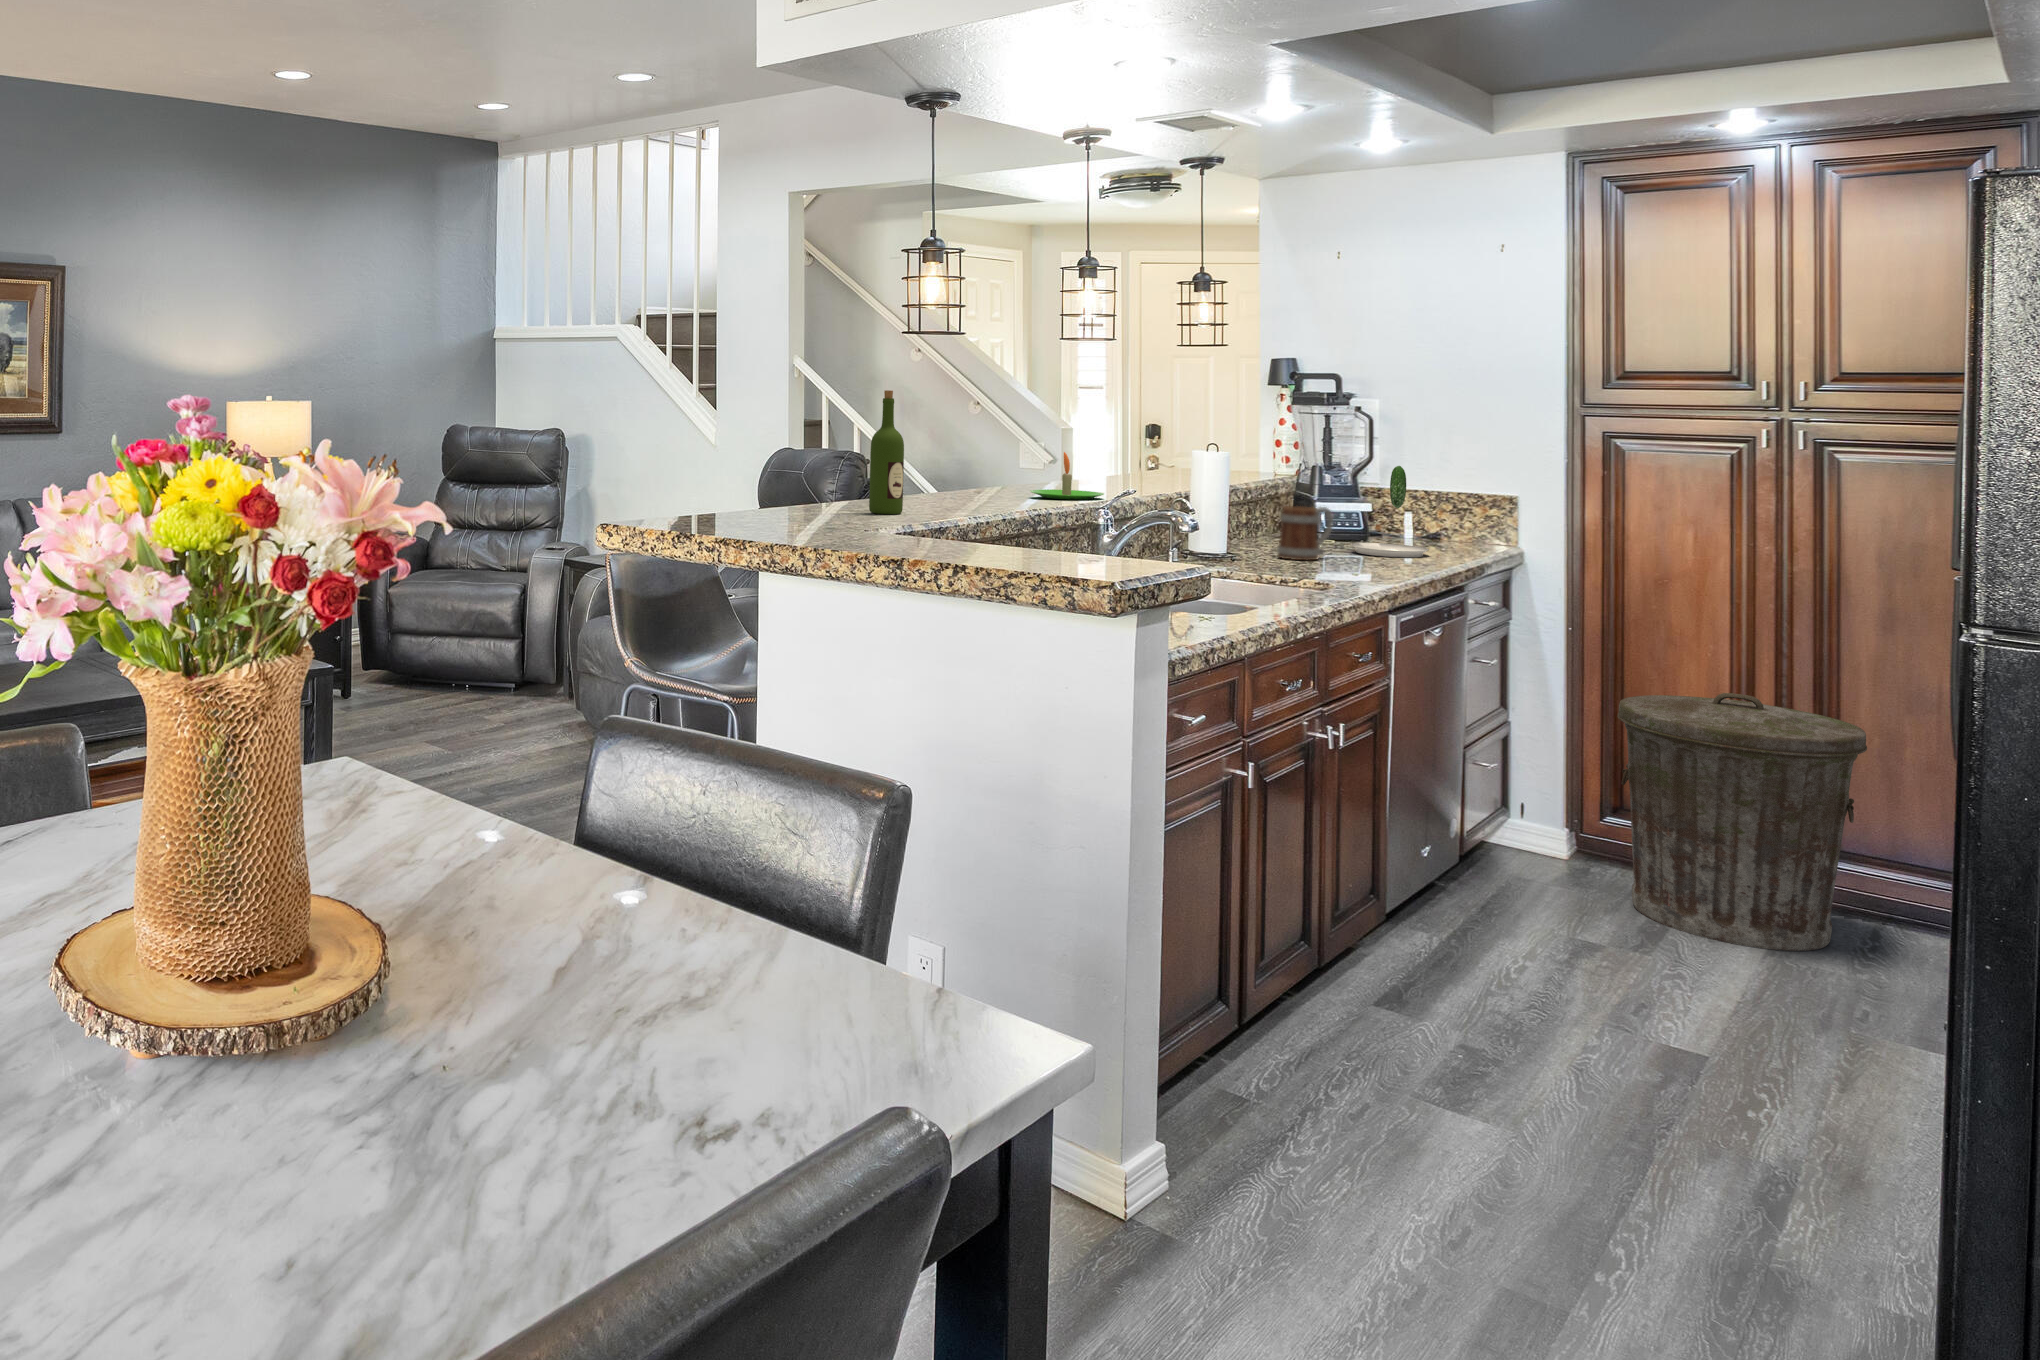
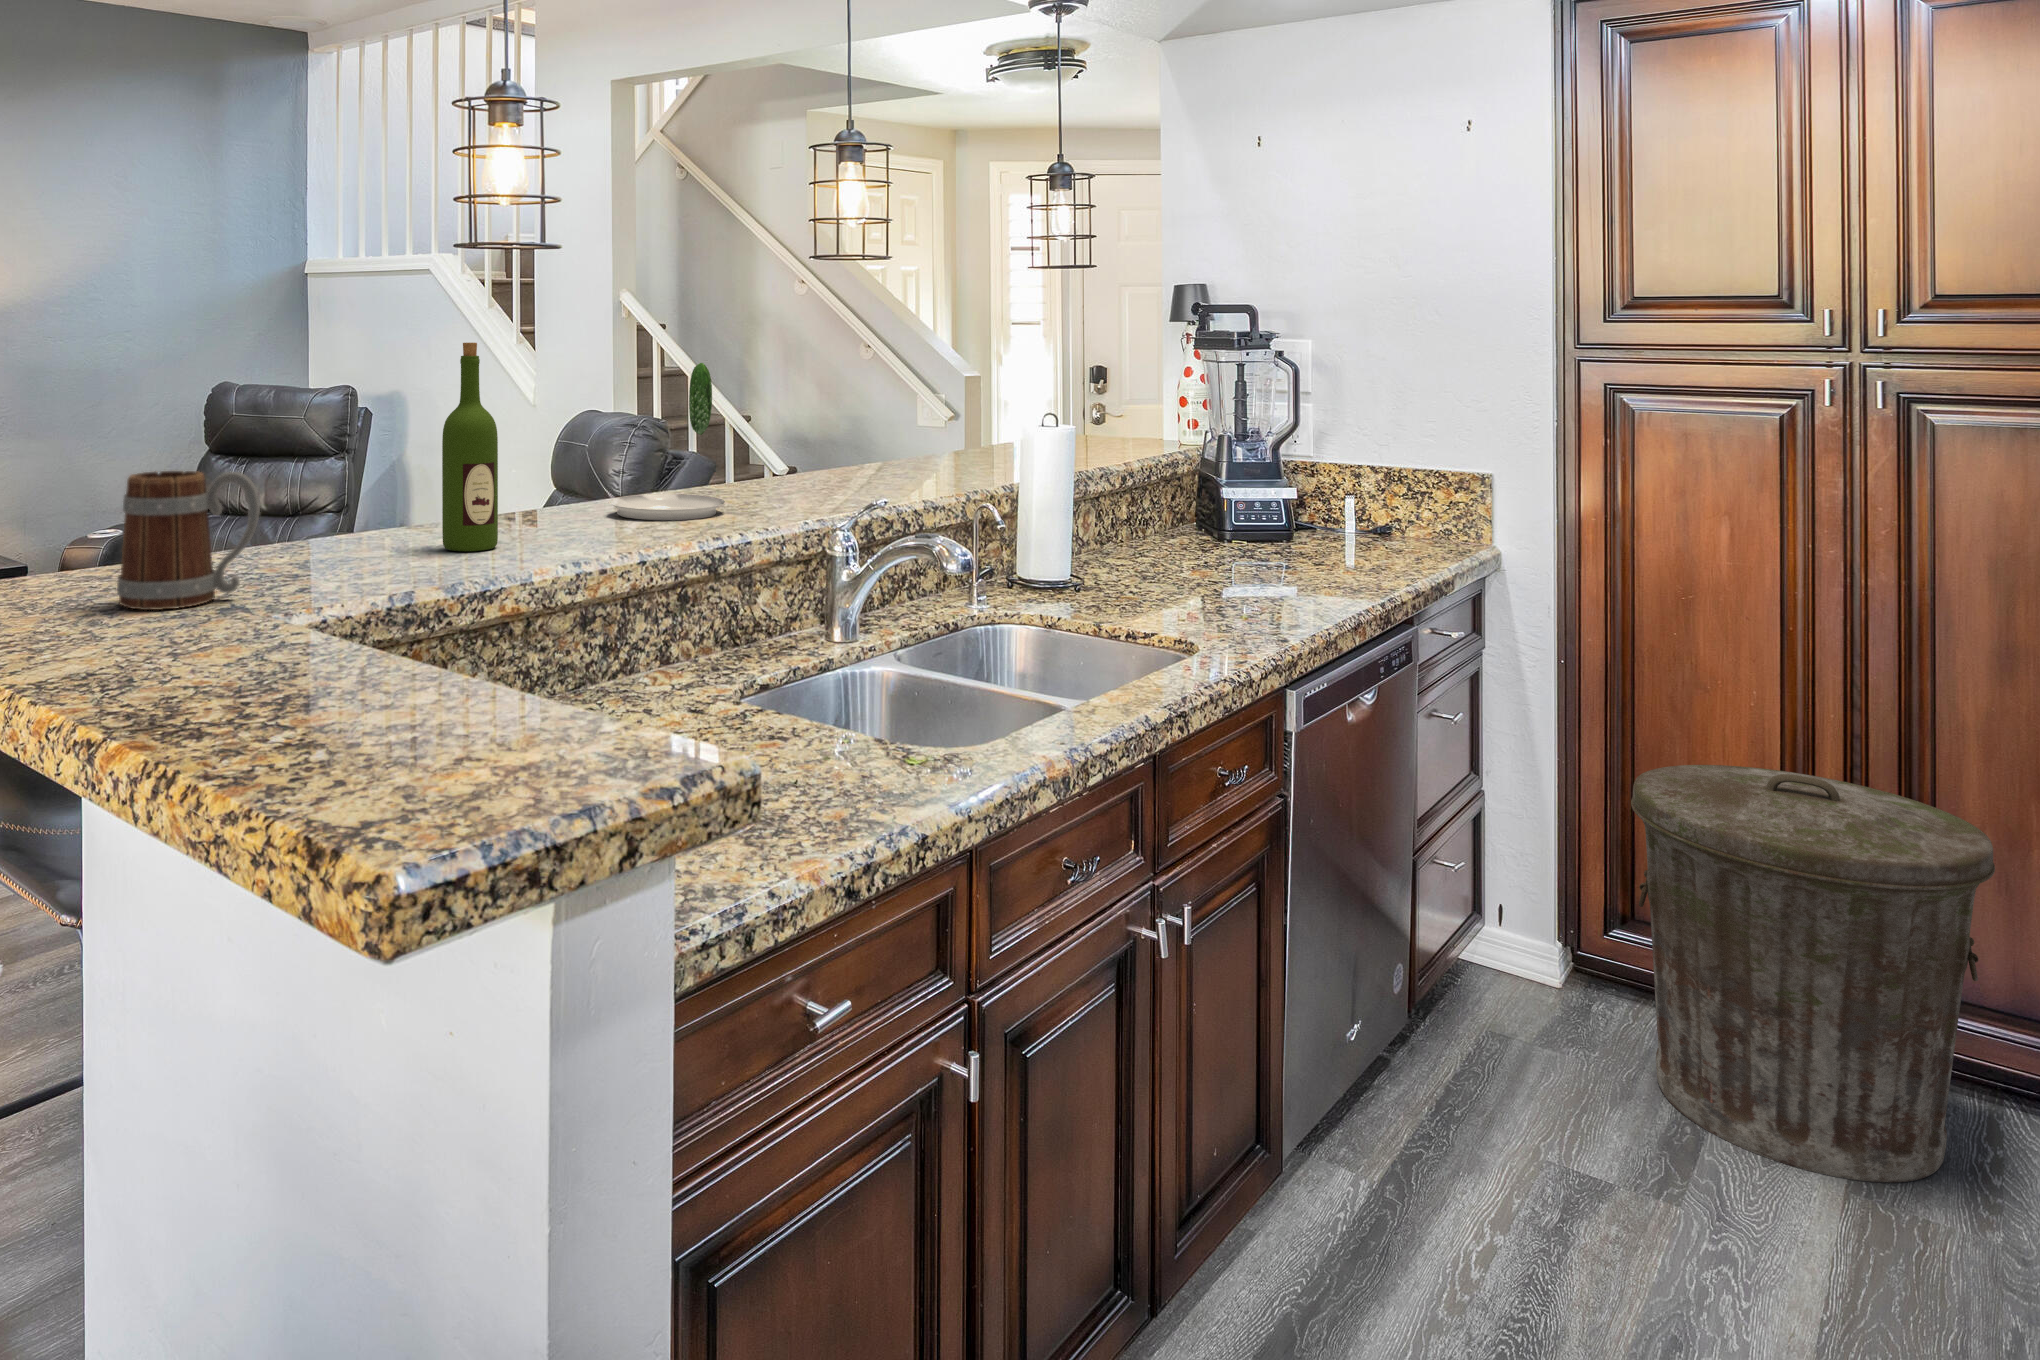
candle: present [1030,452,1104,500] -> none [793,427,898,500]
plate: present [1351,466,1429,557] -> present [608,363,725,520]
mug: present [1277,506,1333,560] -> present [117,471,260,610]

